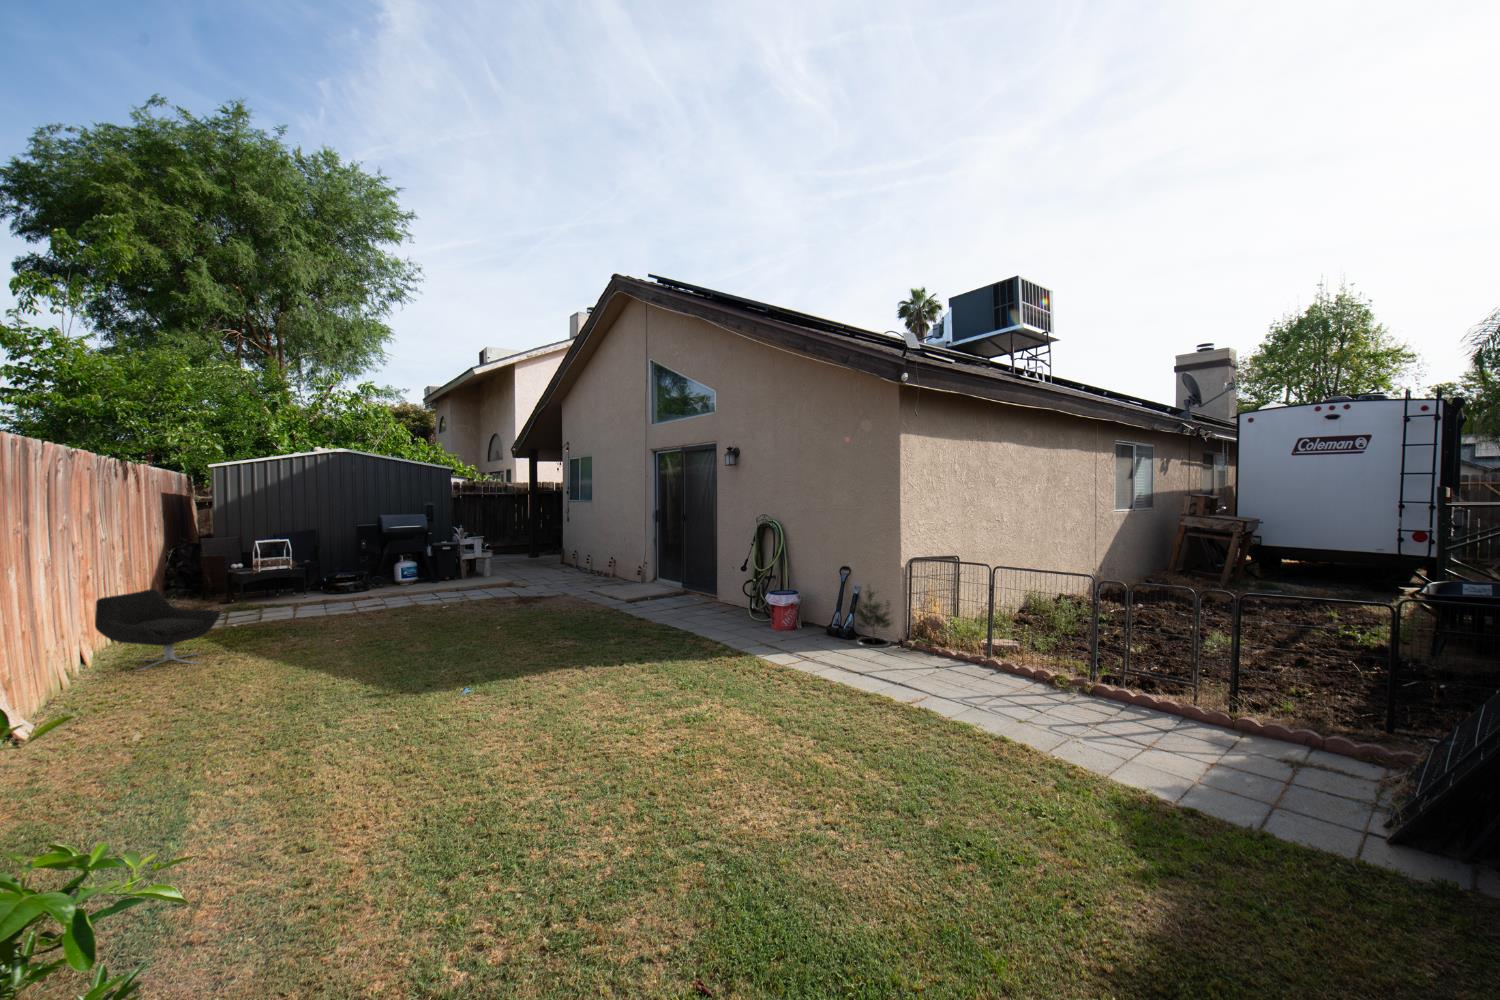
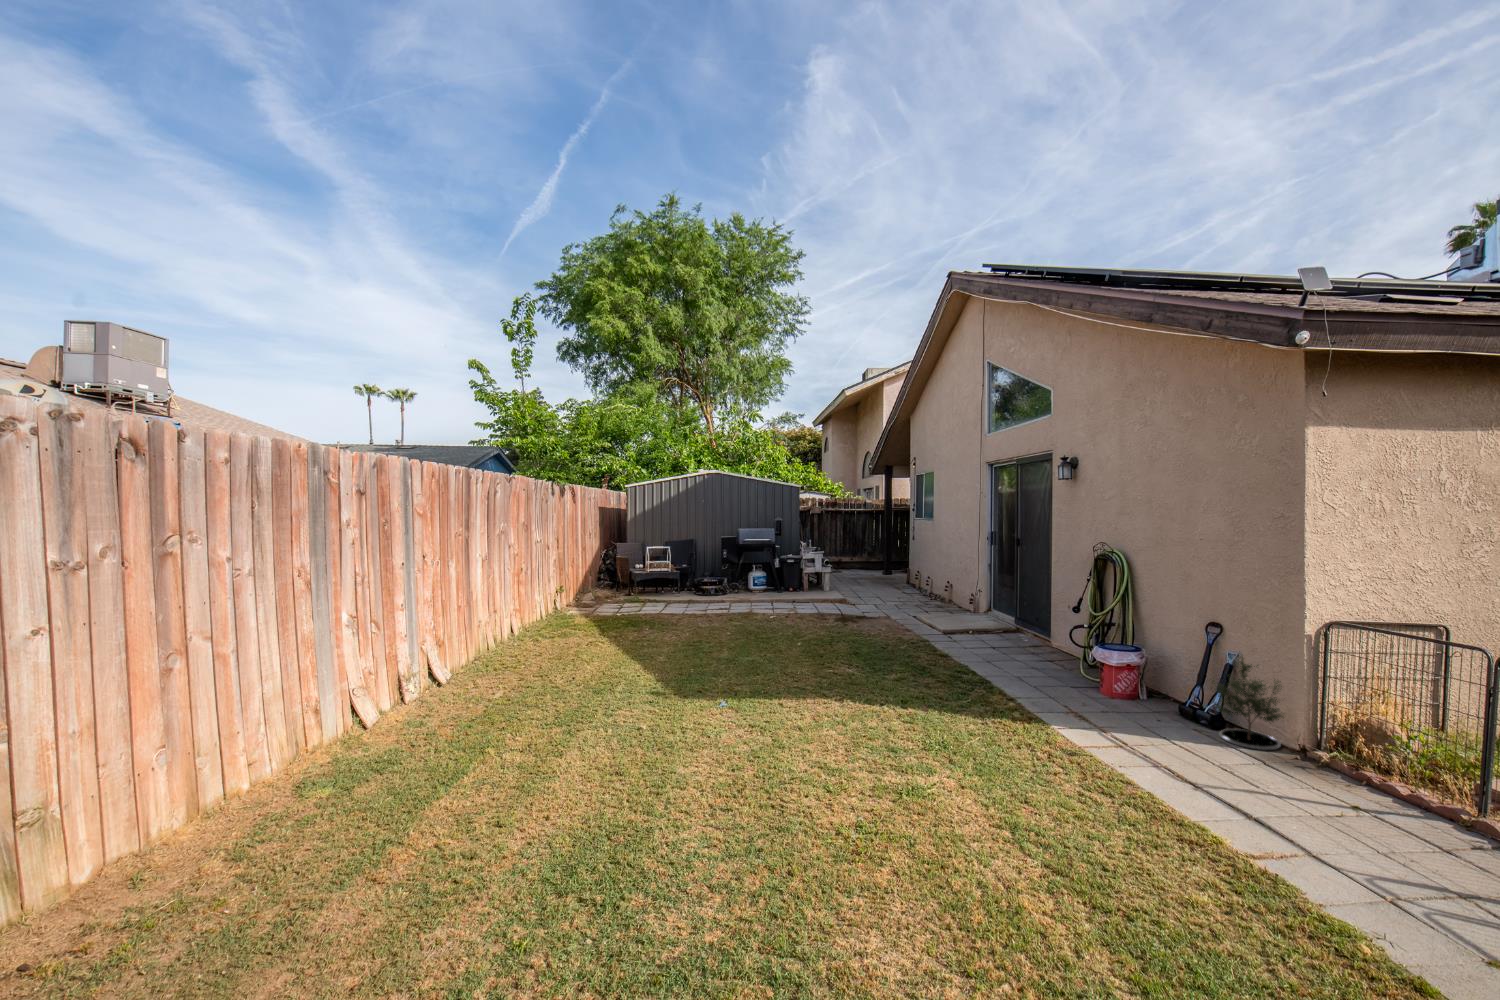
lounge chair: present [95,589,221,671] -> none [514,580,589,643]

